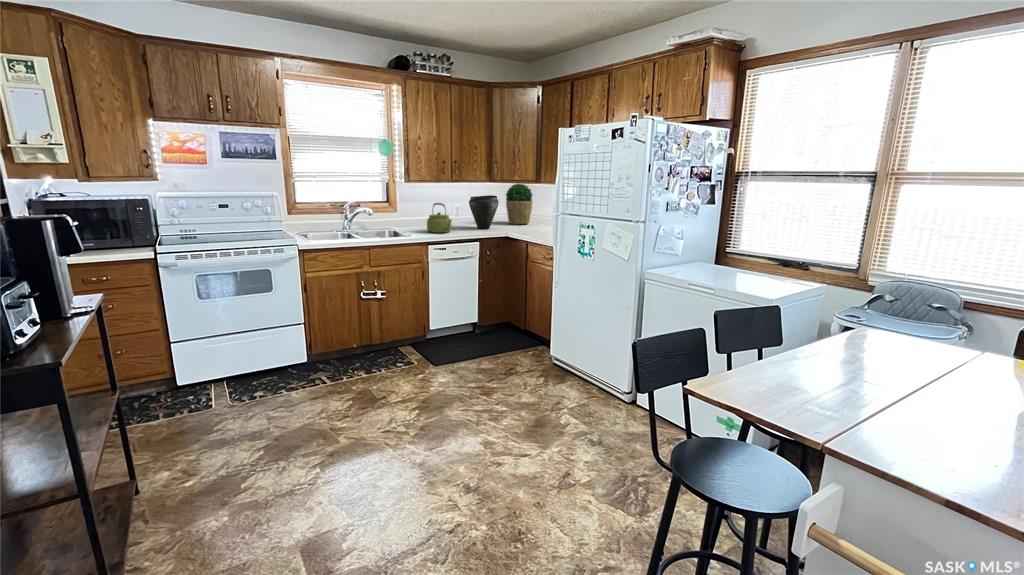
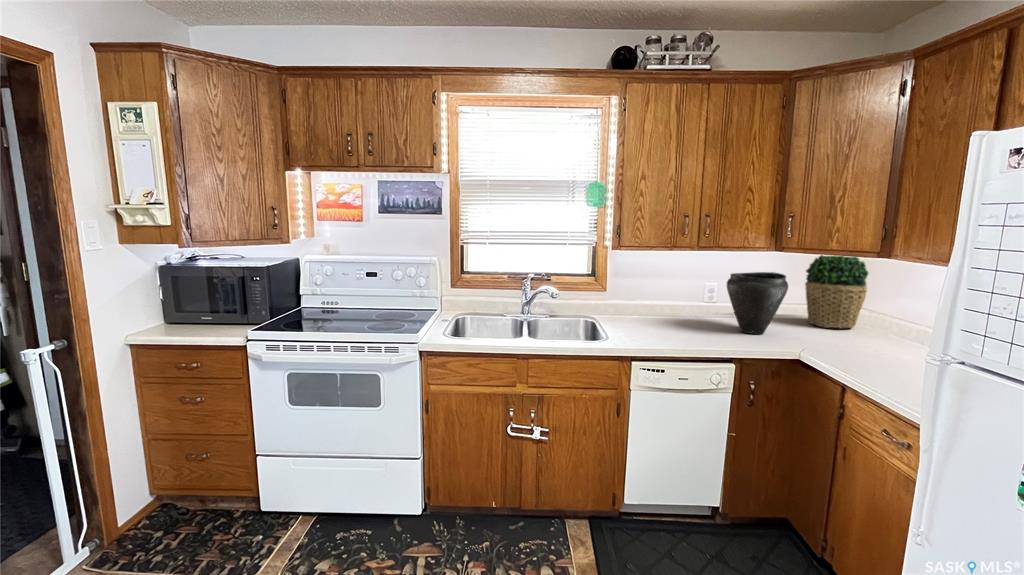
kettle: present [427,203,452,233] -> none [641,283,687,336]

